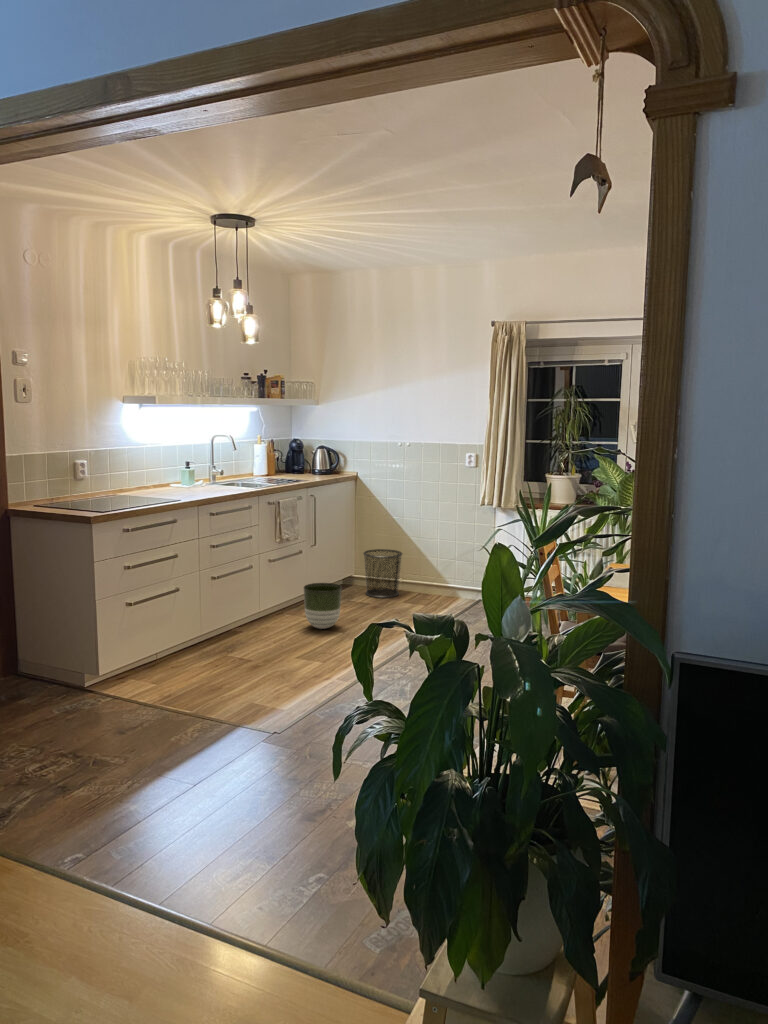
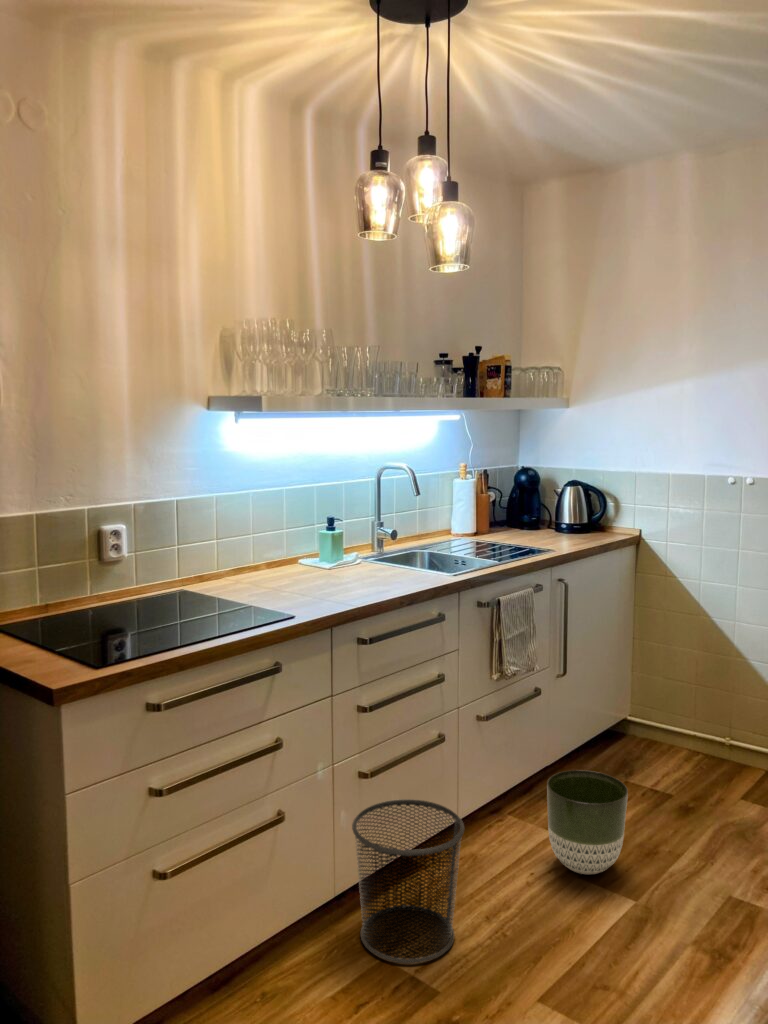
waste bin: present [363,549,402,598] -> present [352,799,464,964]

